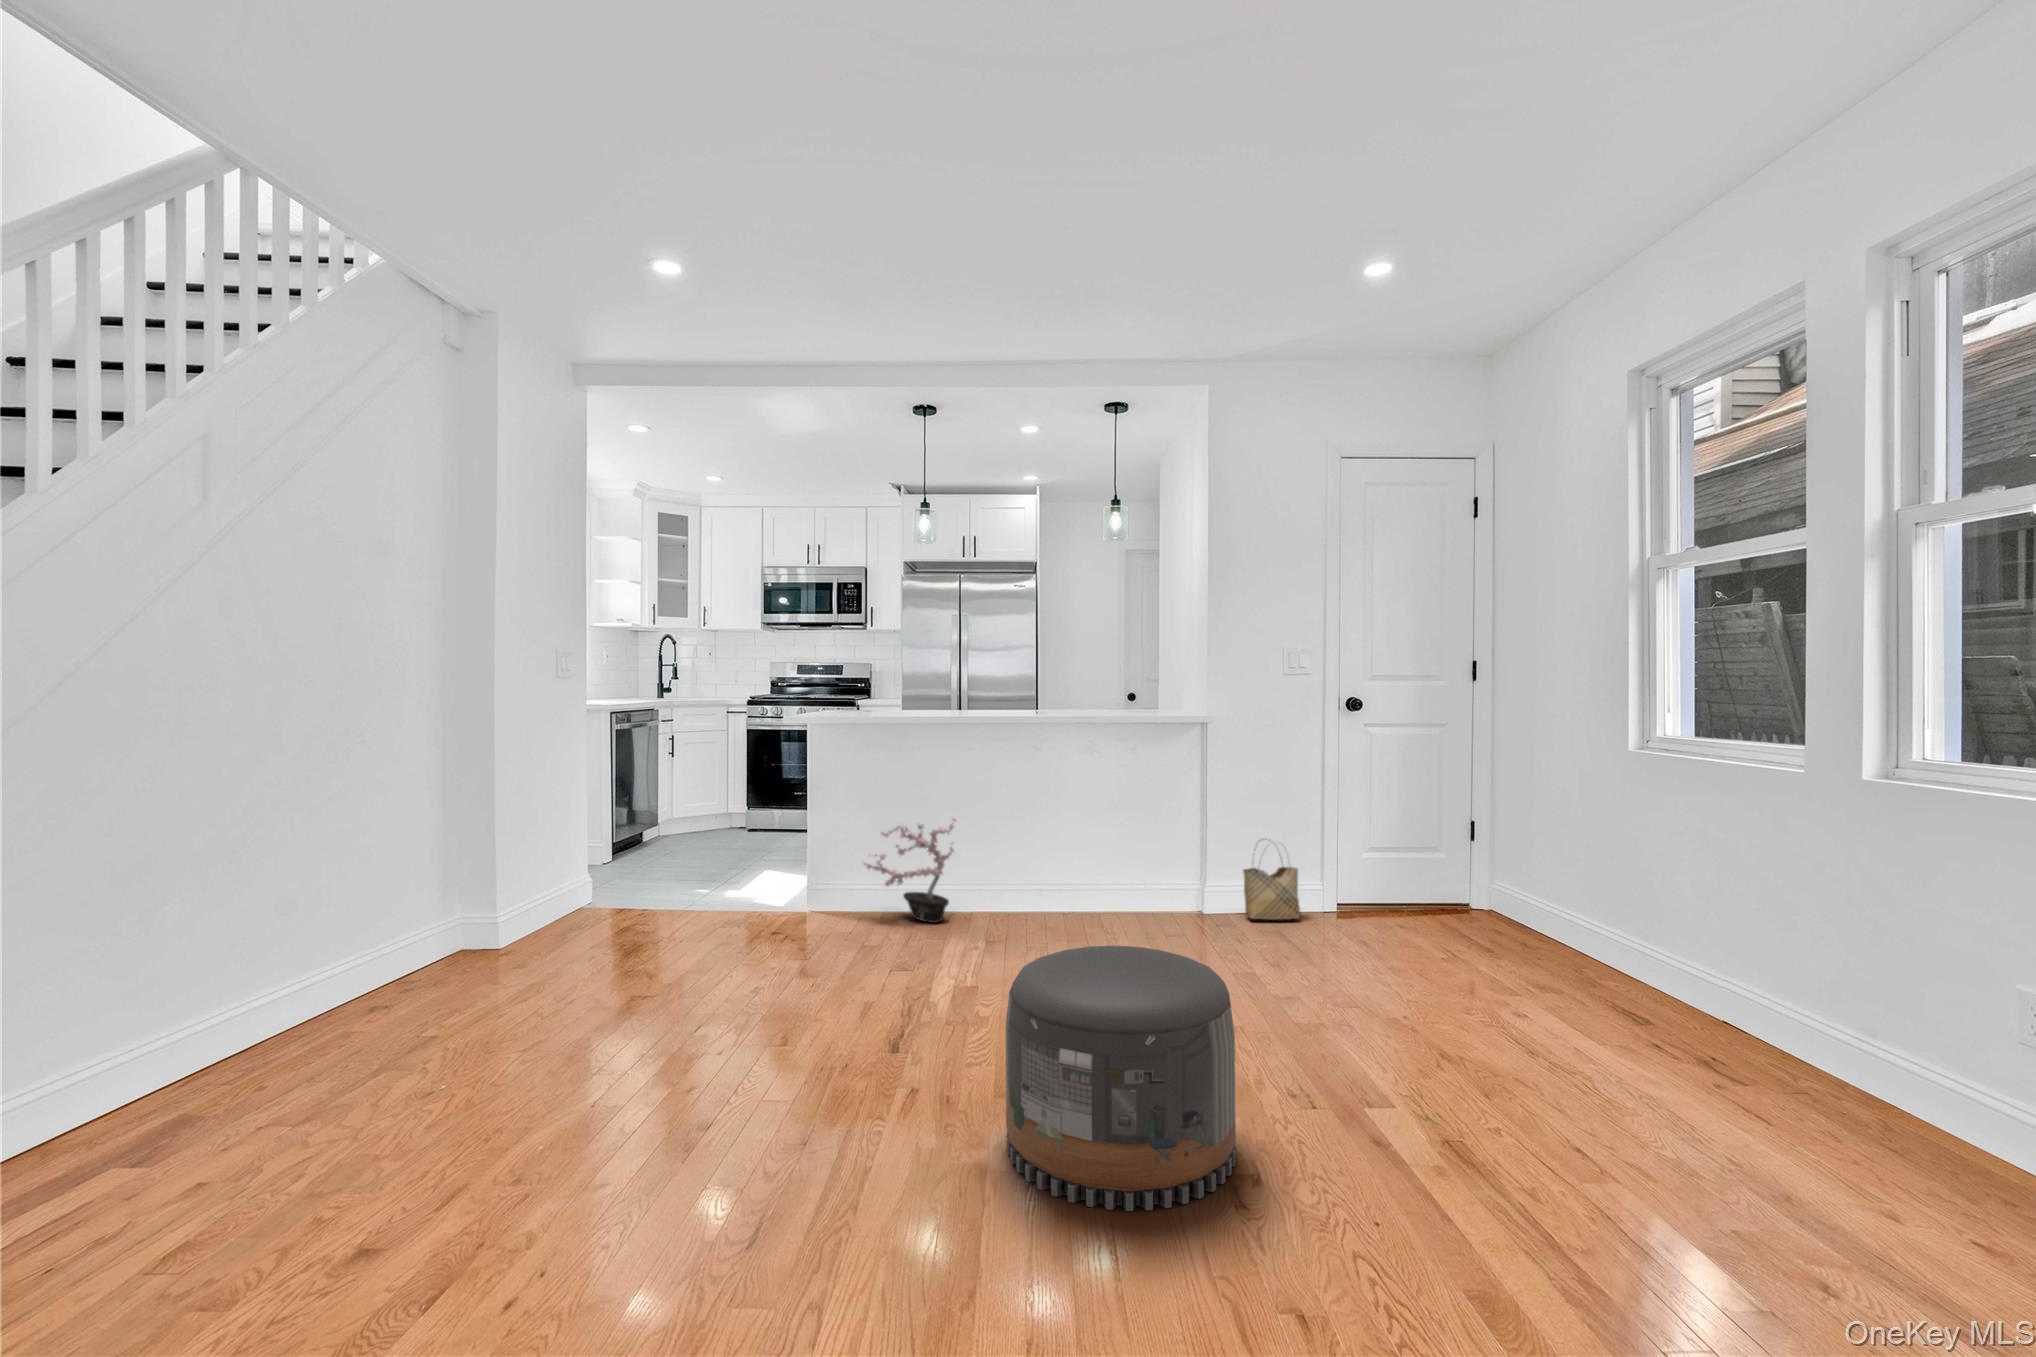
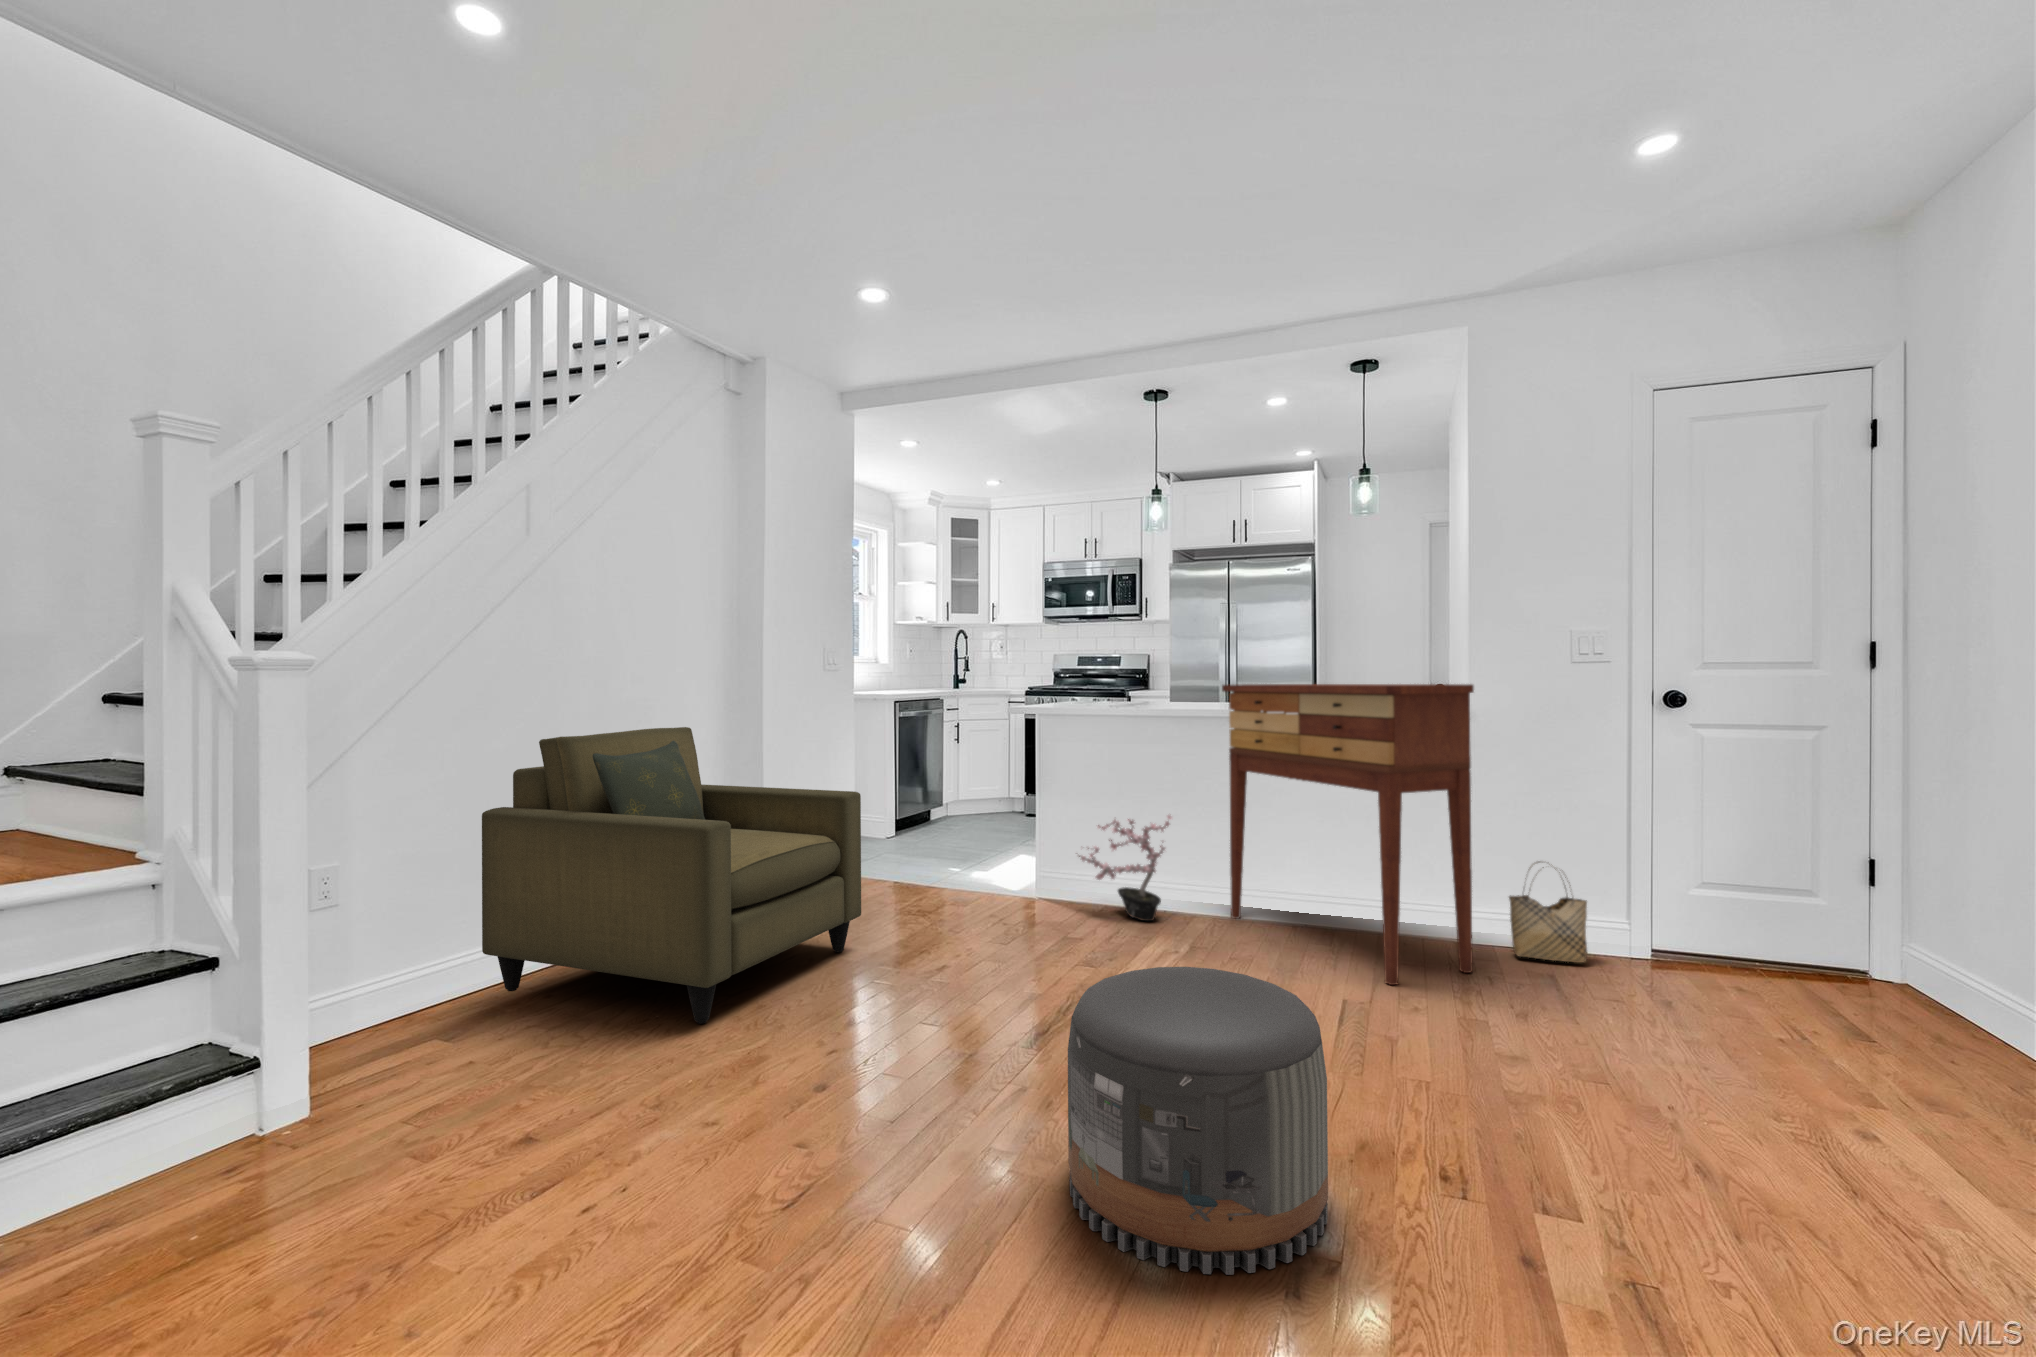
console table: none [1002,692,1227,954] -> present [1222,684,1474,985]
armchair: none [143,742,654,1091] -> present [482,727,861,1024]

